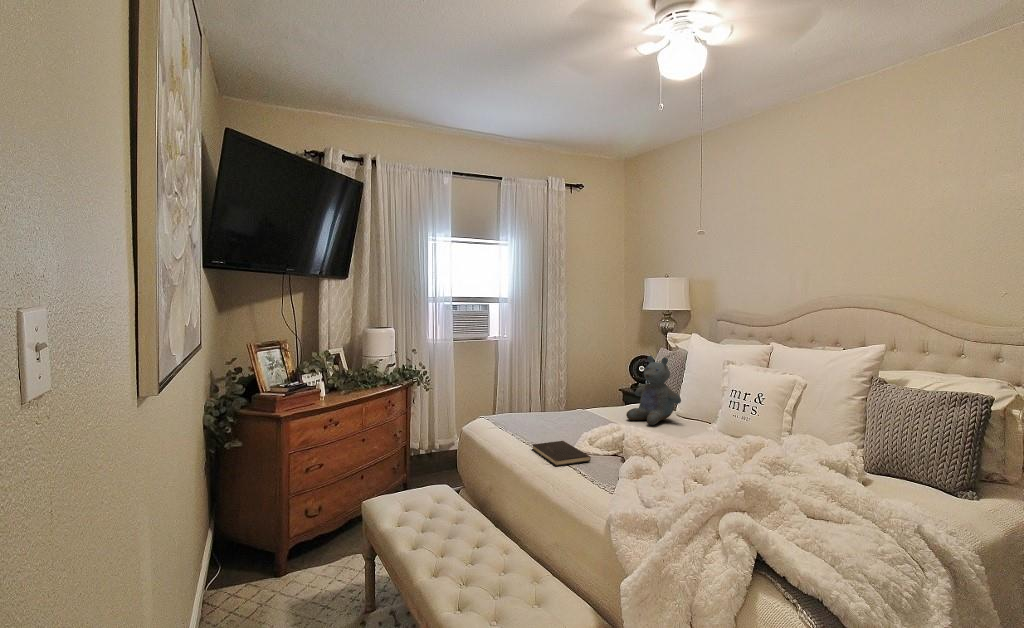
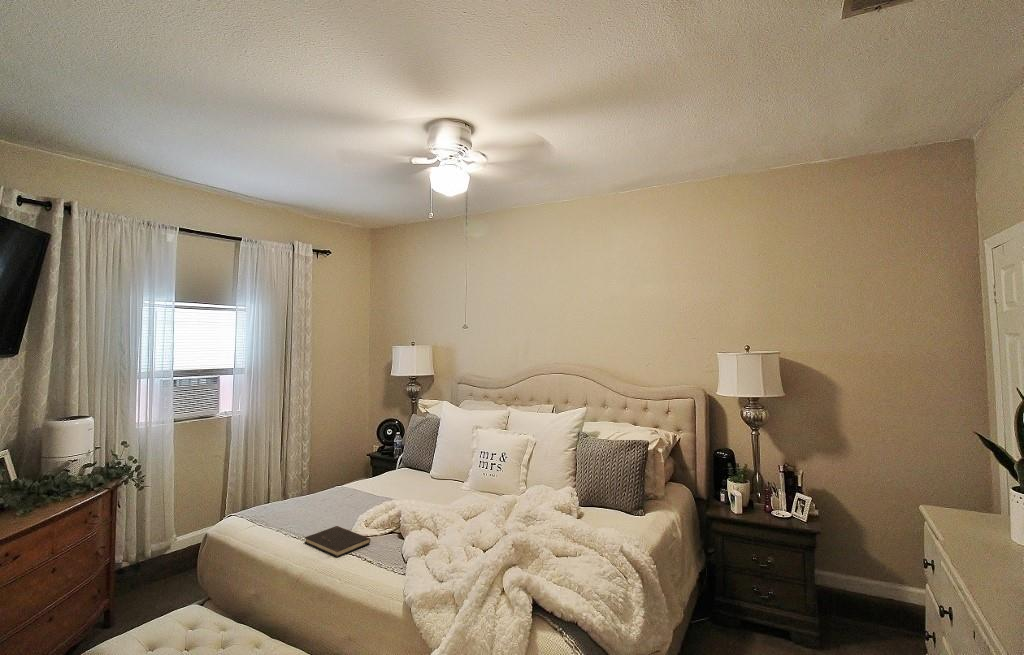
stuffed bear: present [626,356,681,425] -> none [389,426,438,491]

